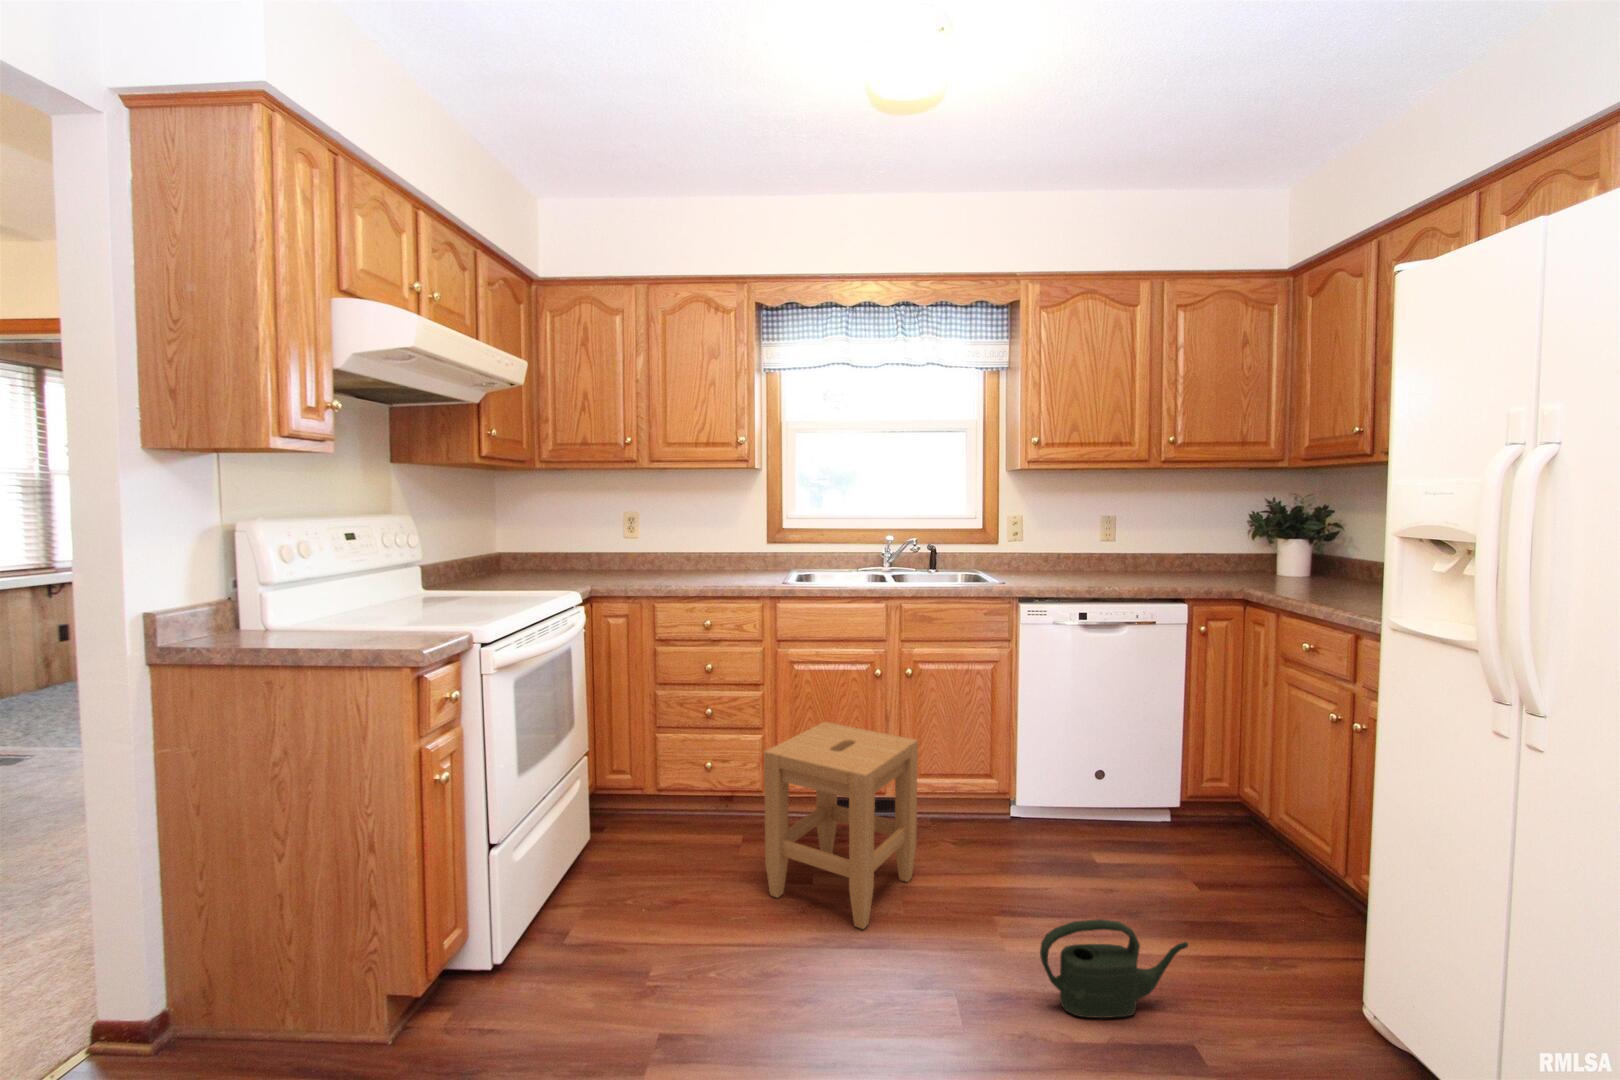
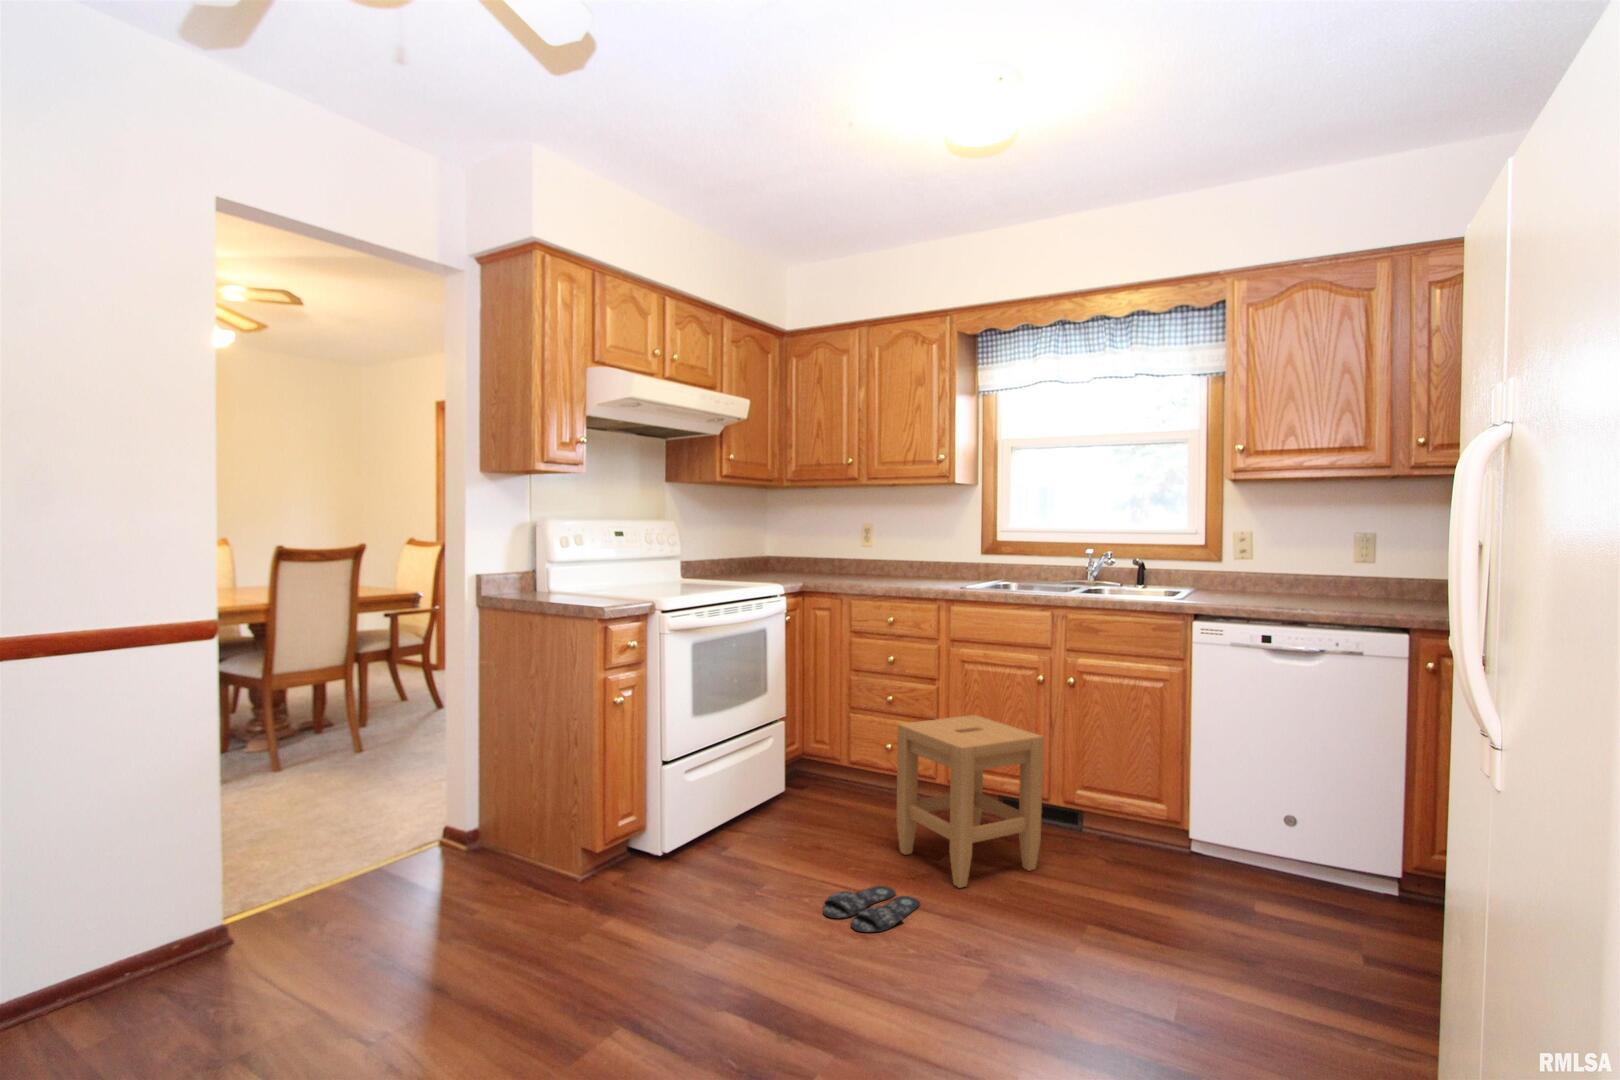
watering can: present [1040,919,1188,1018] -> none [1071,895,1223,995]
slippers: none [740,954,845,1042] -> present [823,886,920,932]

